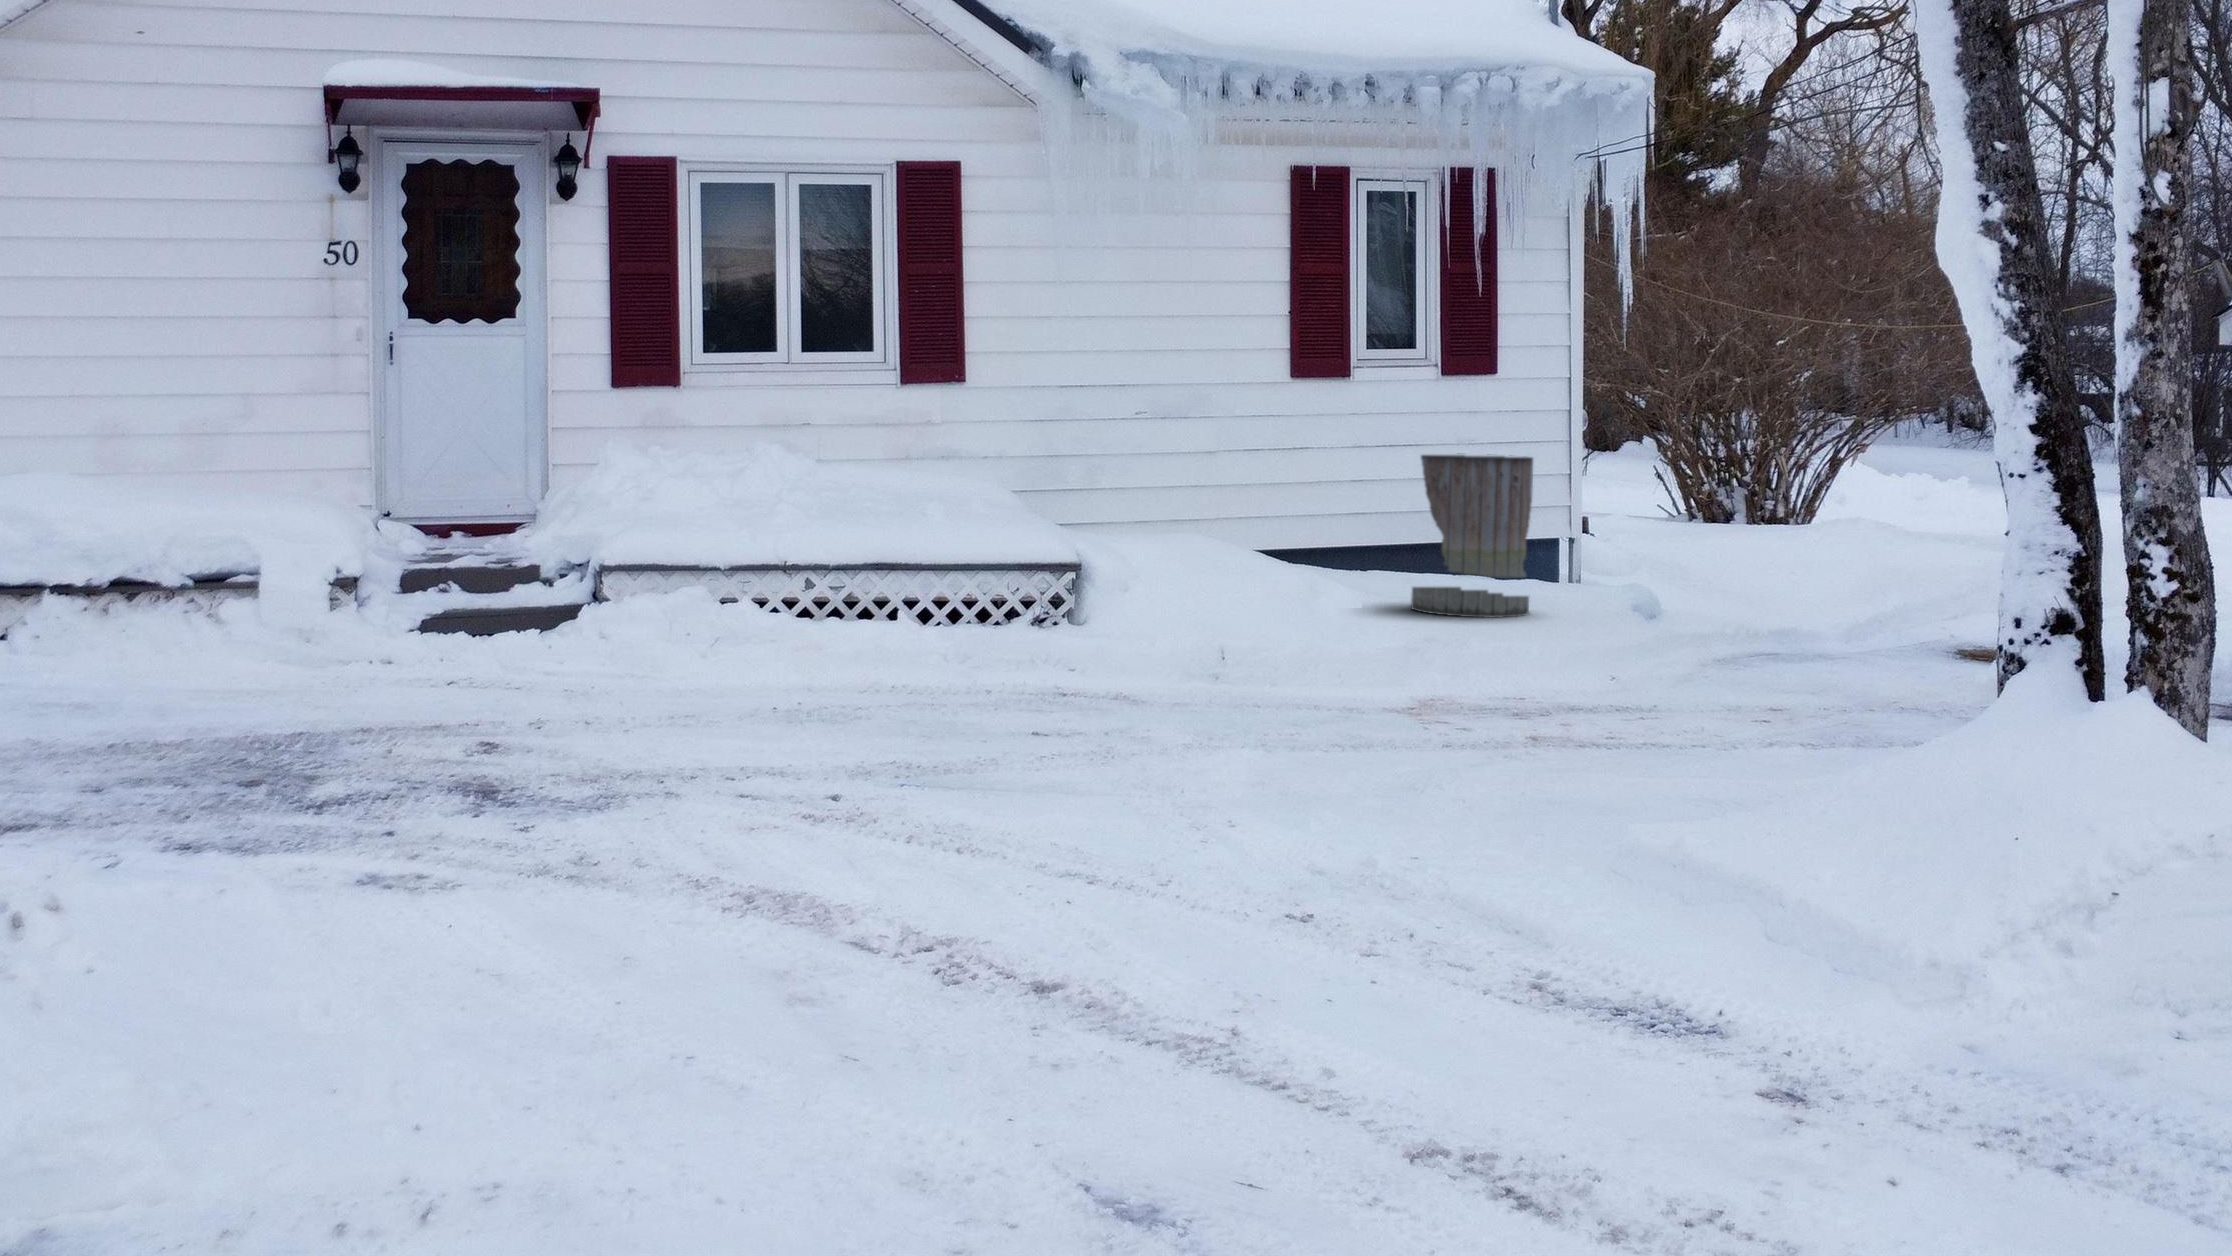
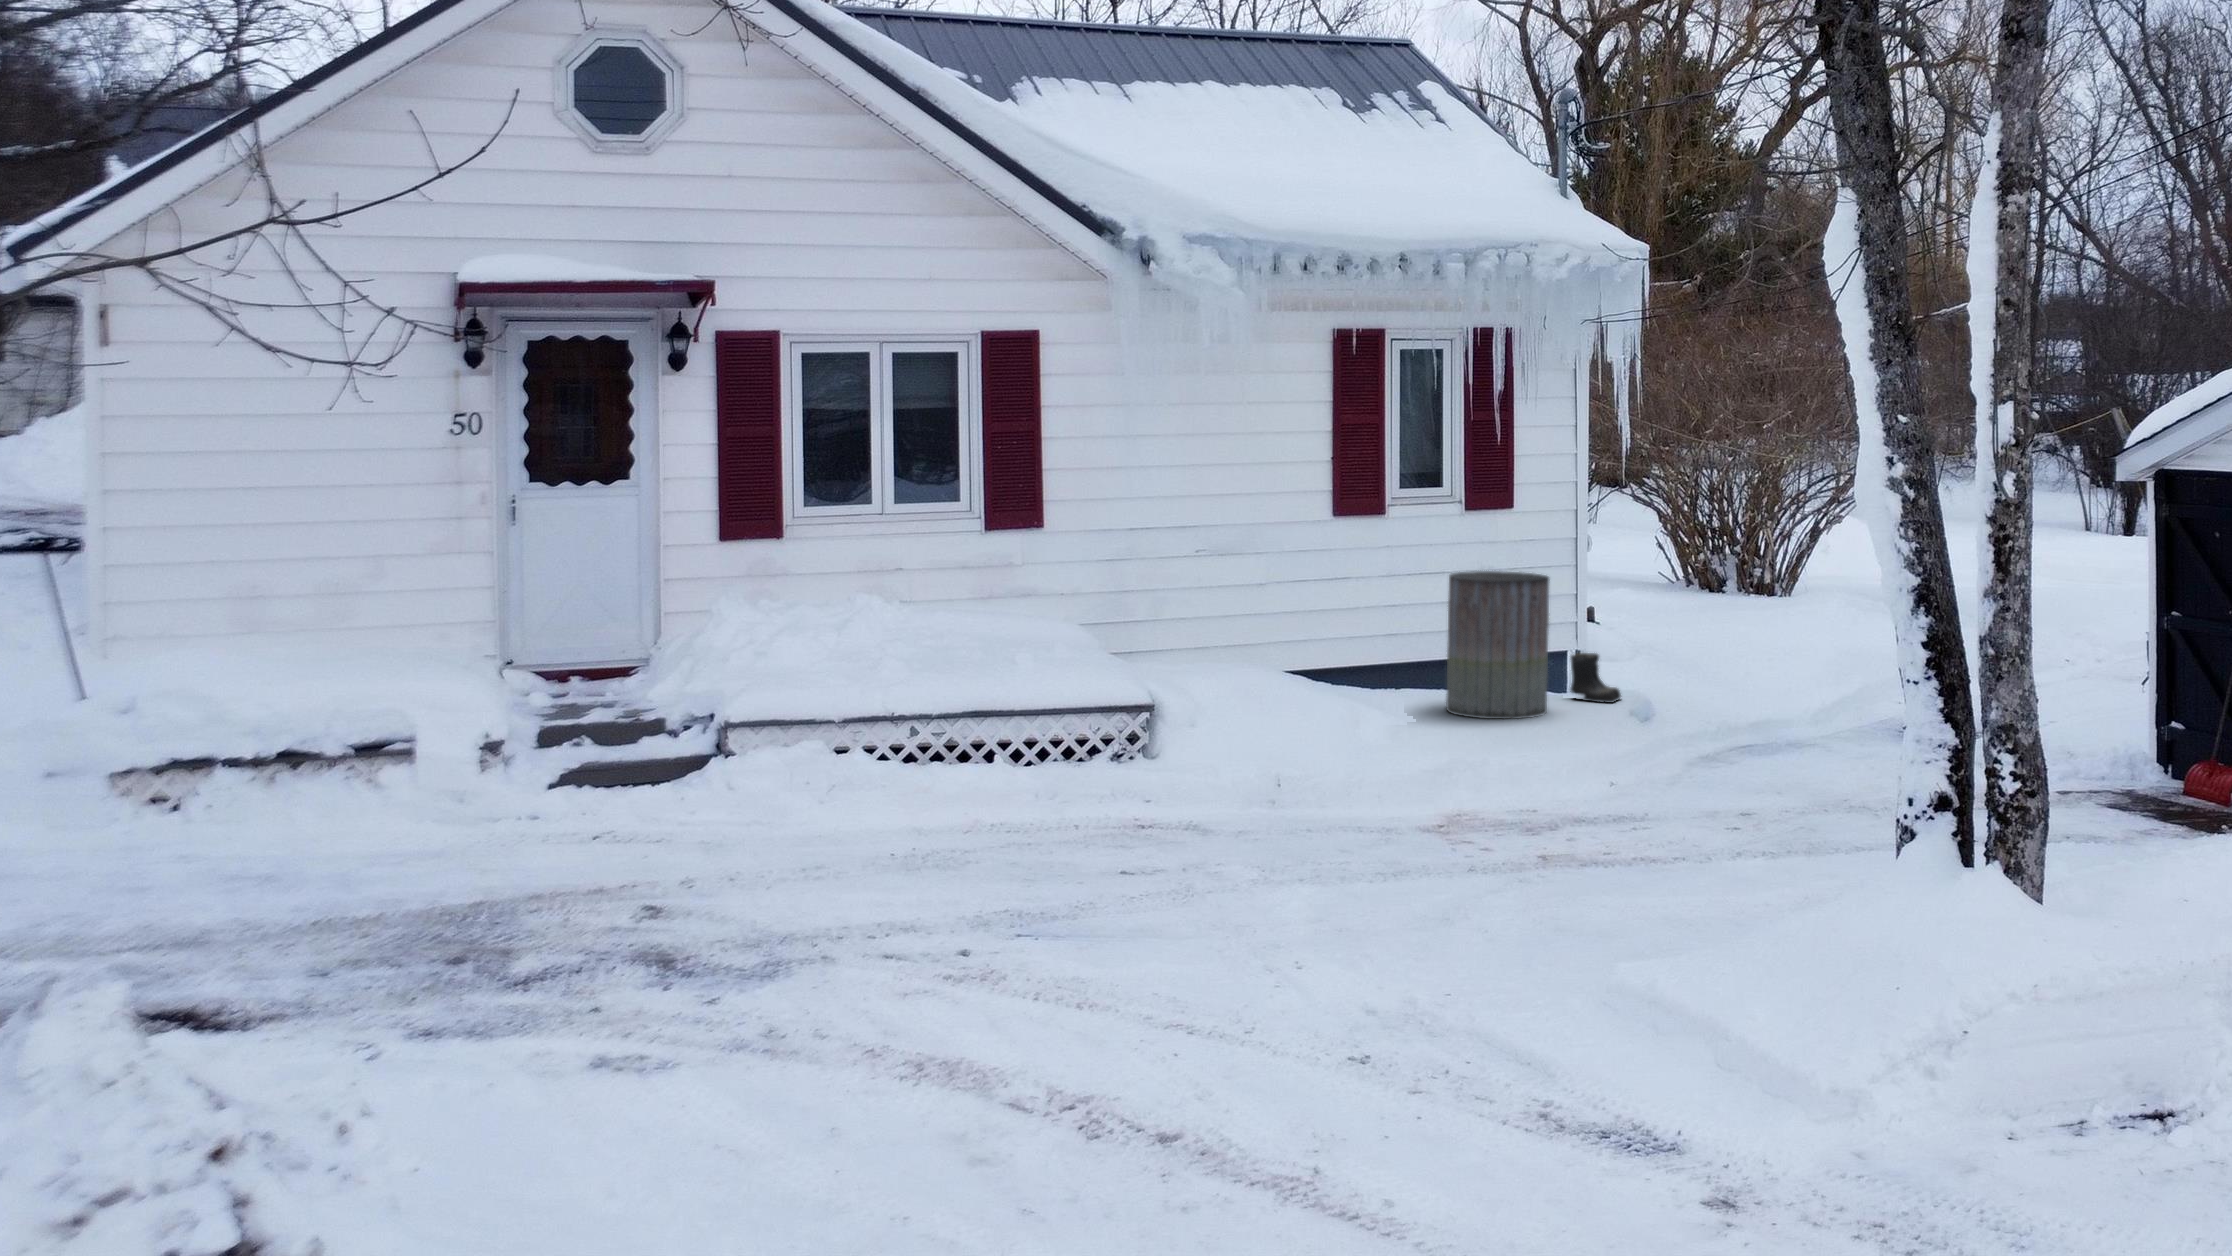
boots: none [1556,552,1617,609] -> present [1570,653,1621,703]

